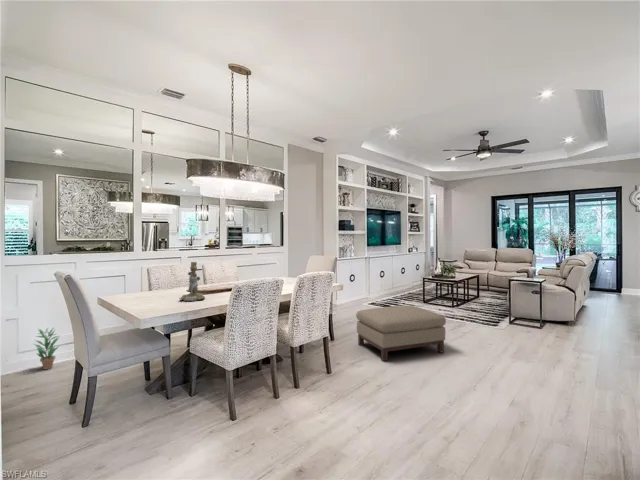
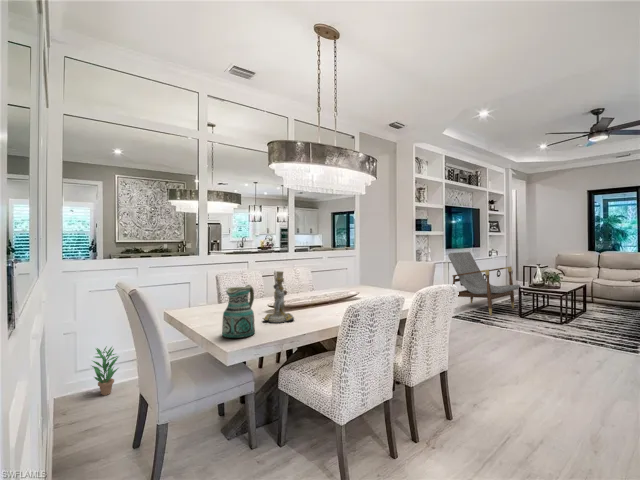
armchair: none [369,248,426,302] -> present [448,252,521,315]
ceramic pitcher: none [142,272,170,311] -> present [222,285,255,338]
ottoman: present [356,306,446,361] -> none [465,326,596,402]

